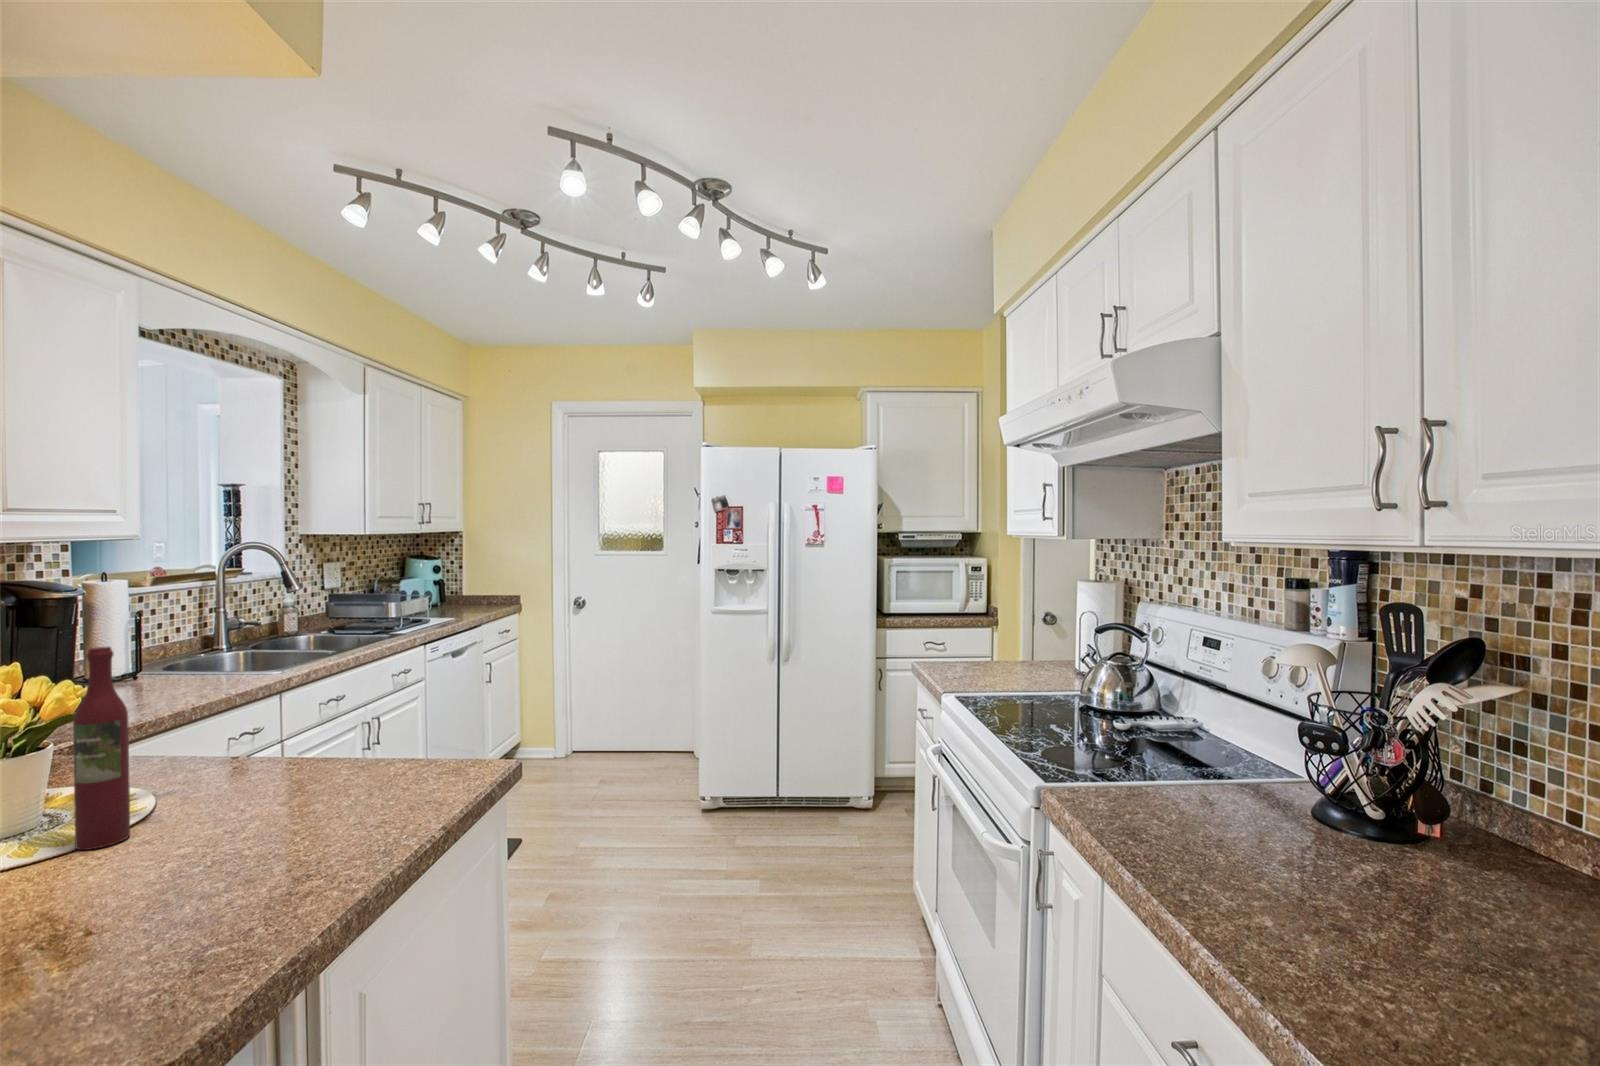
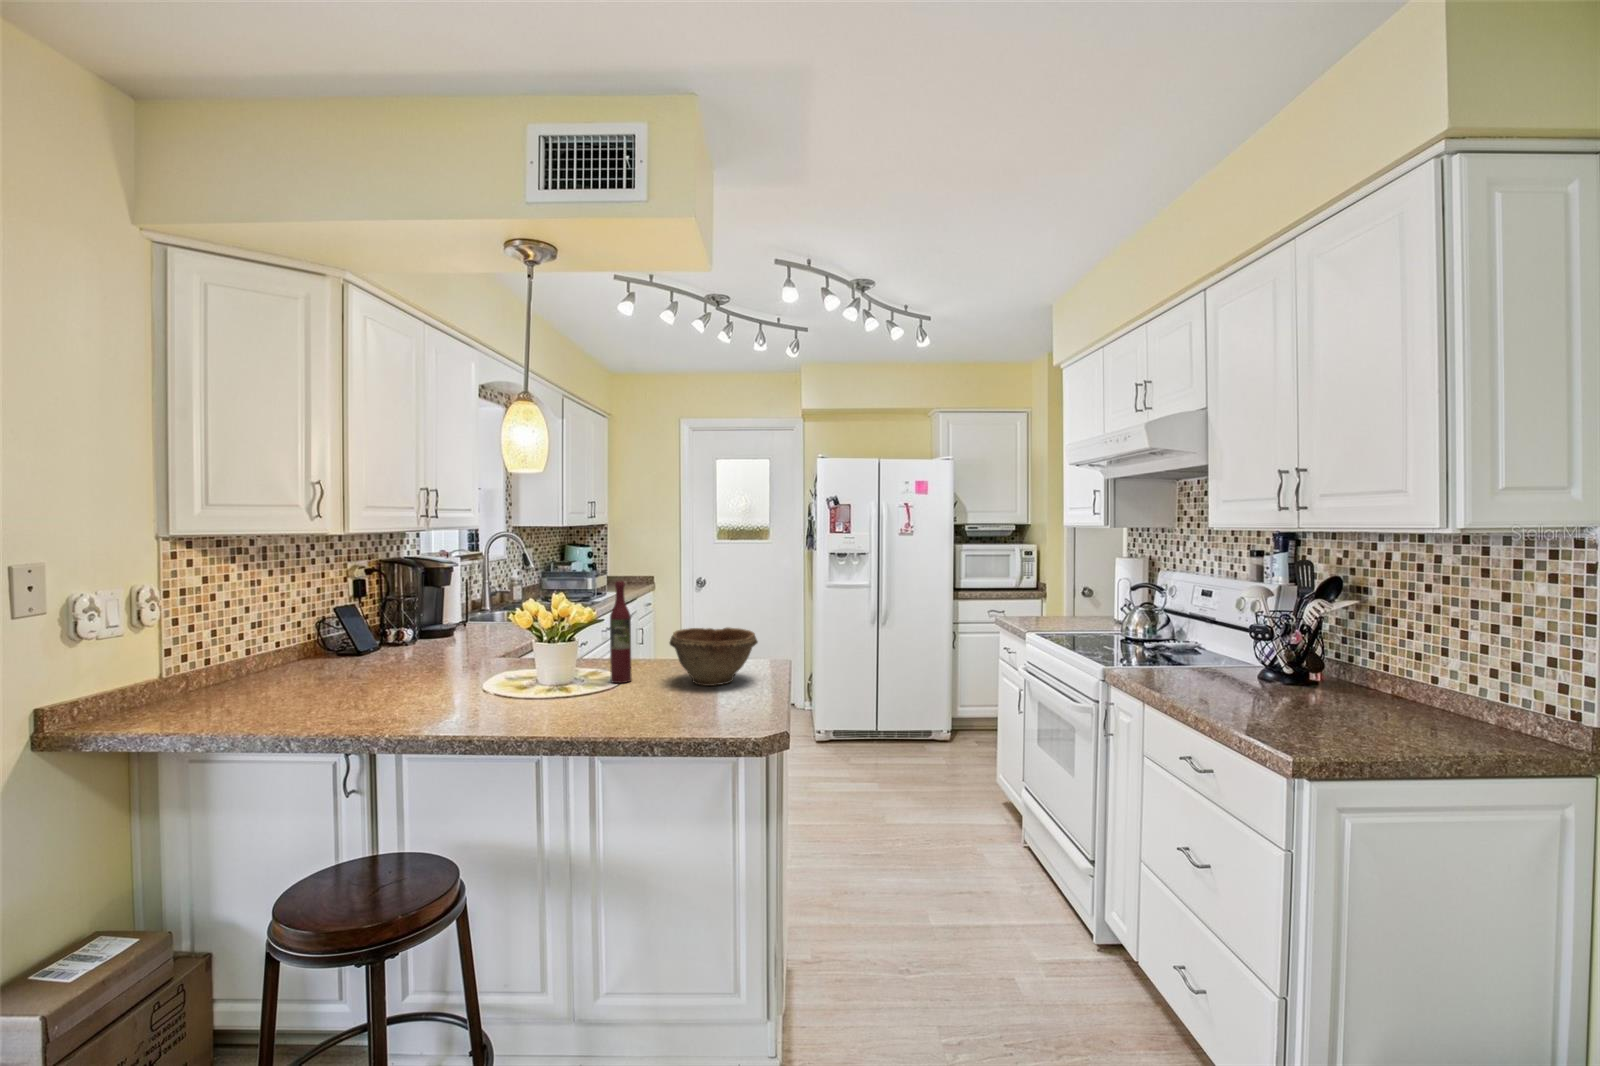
bowl: none [174,726,382,858] -> present [670,627,758,686]

